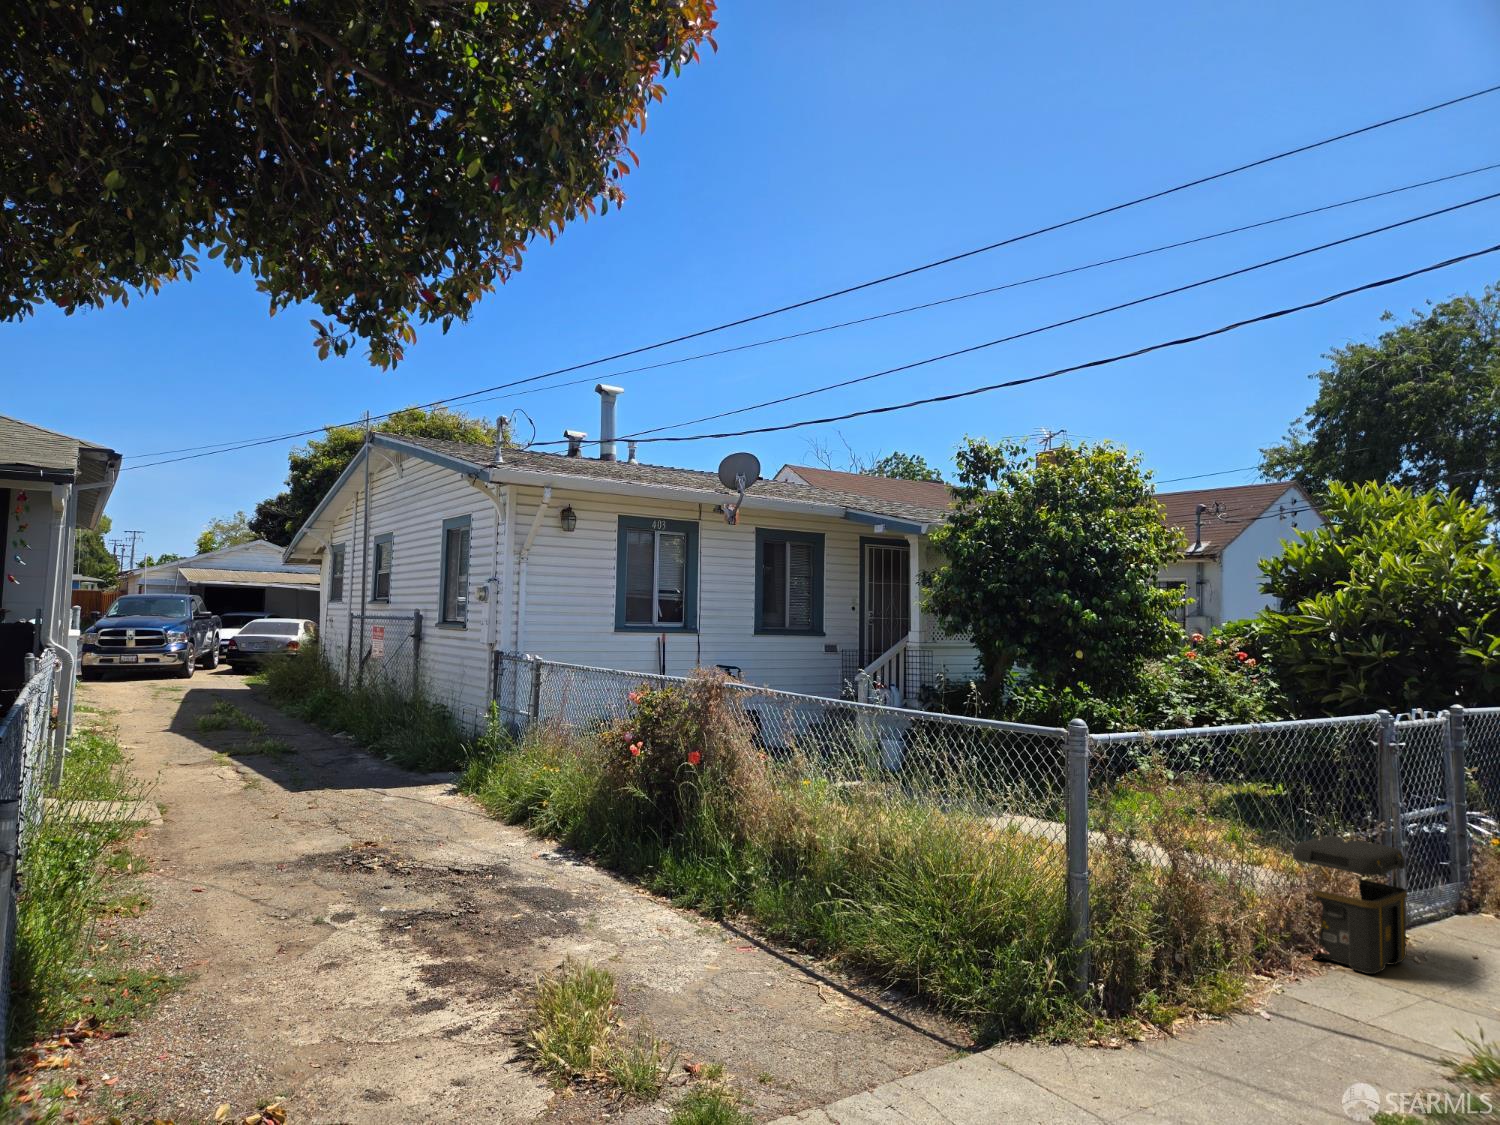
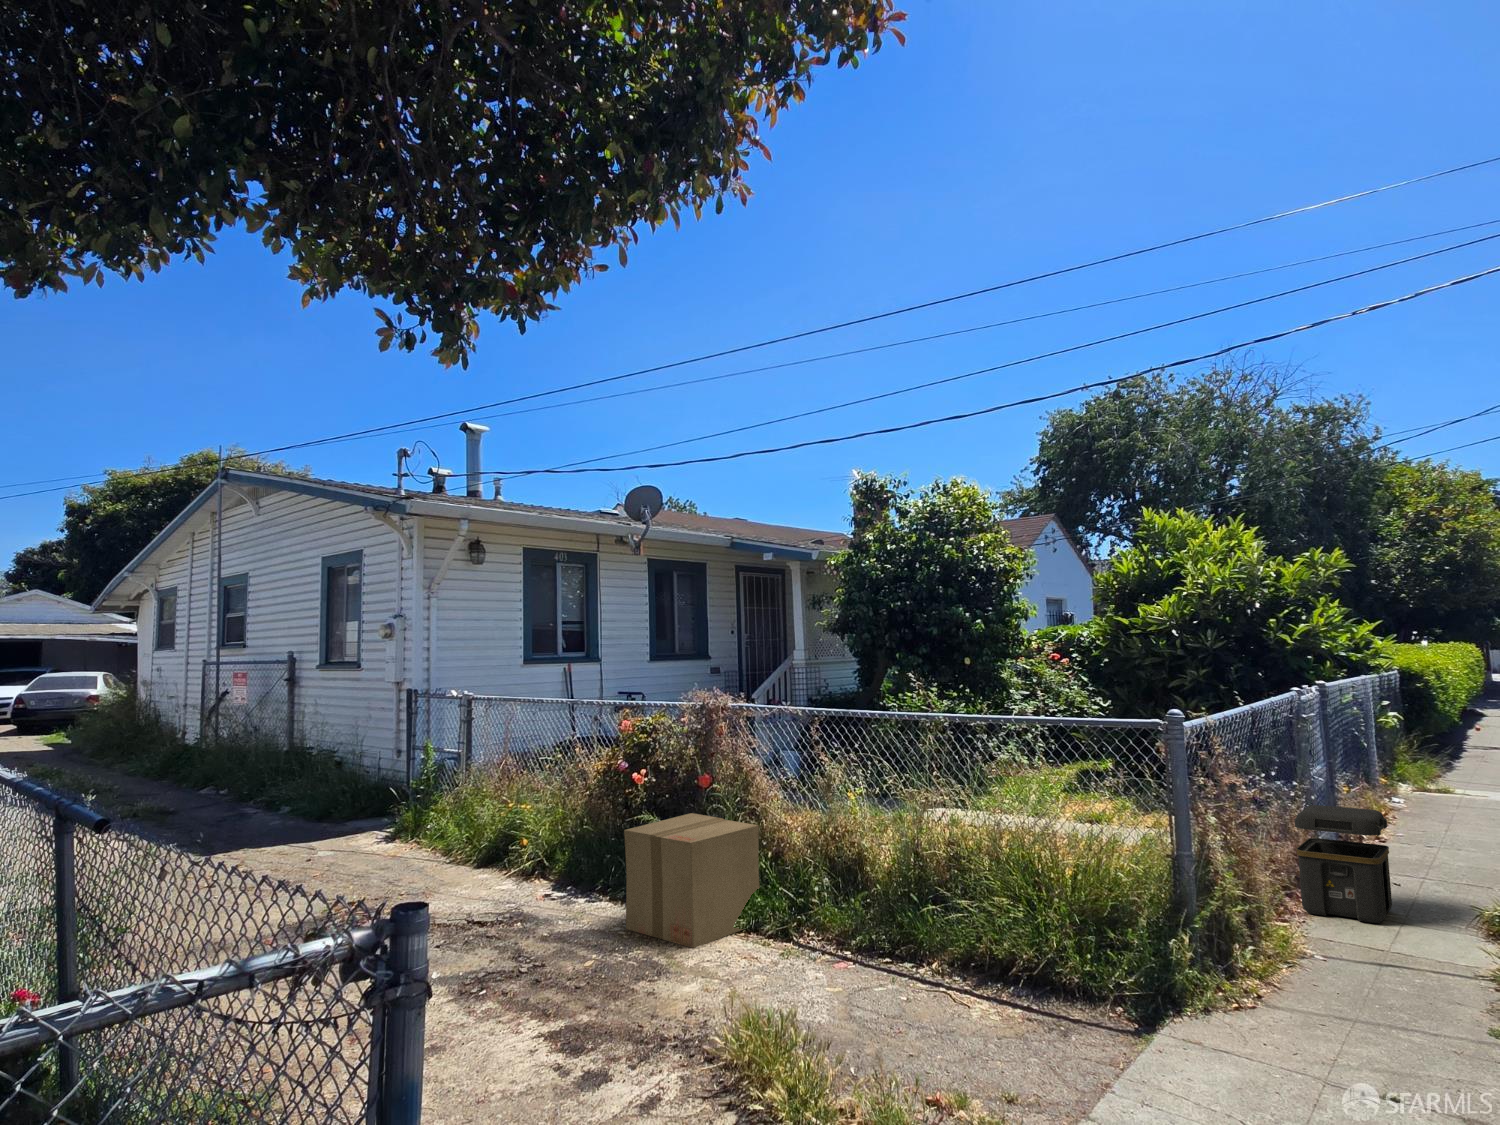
cardboard box: none [584,789,712,918] -> present [624,813,760,948]

